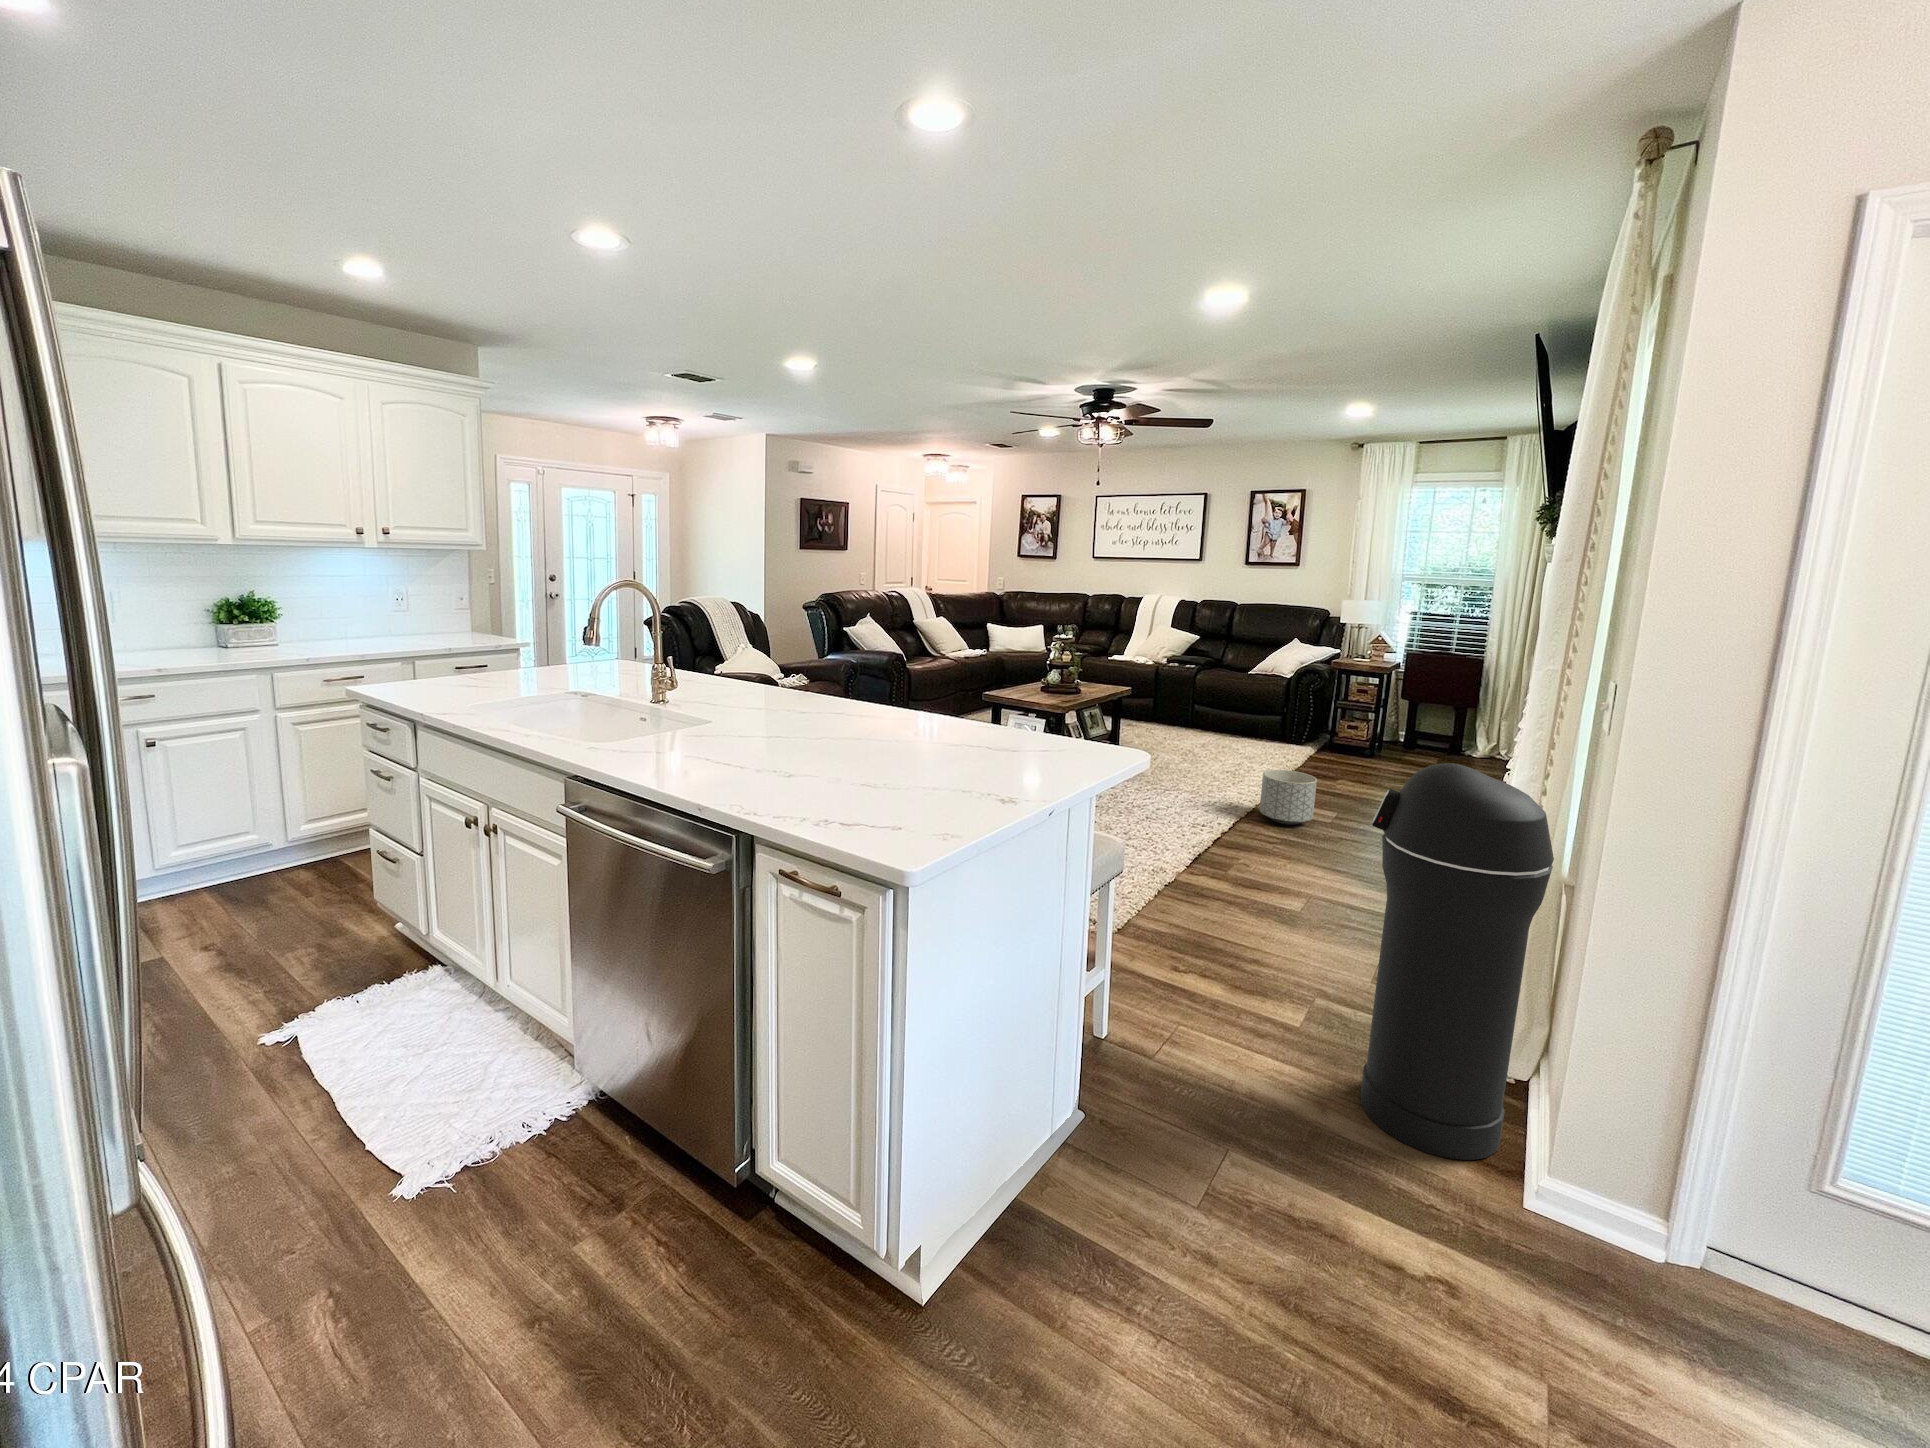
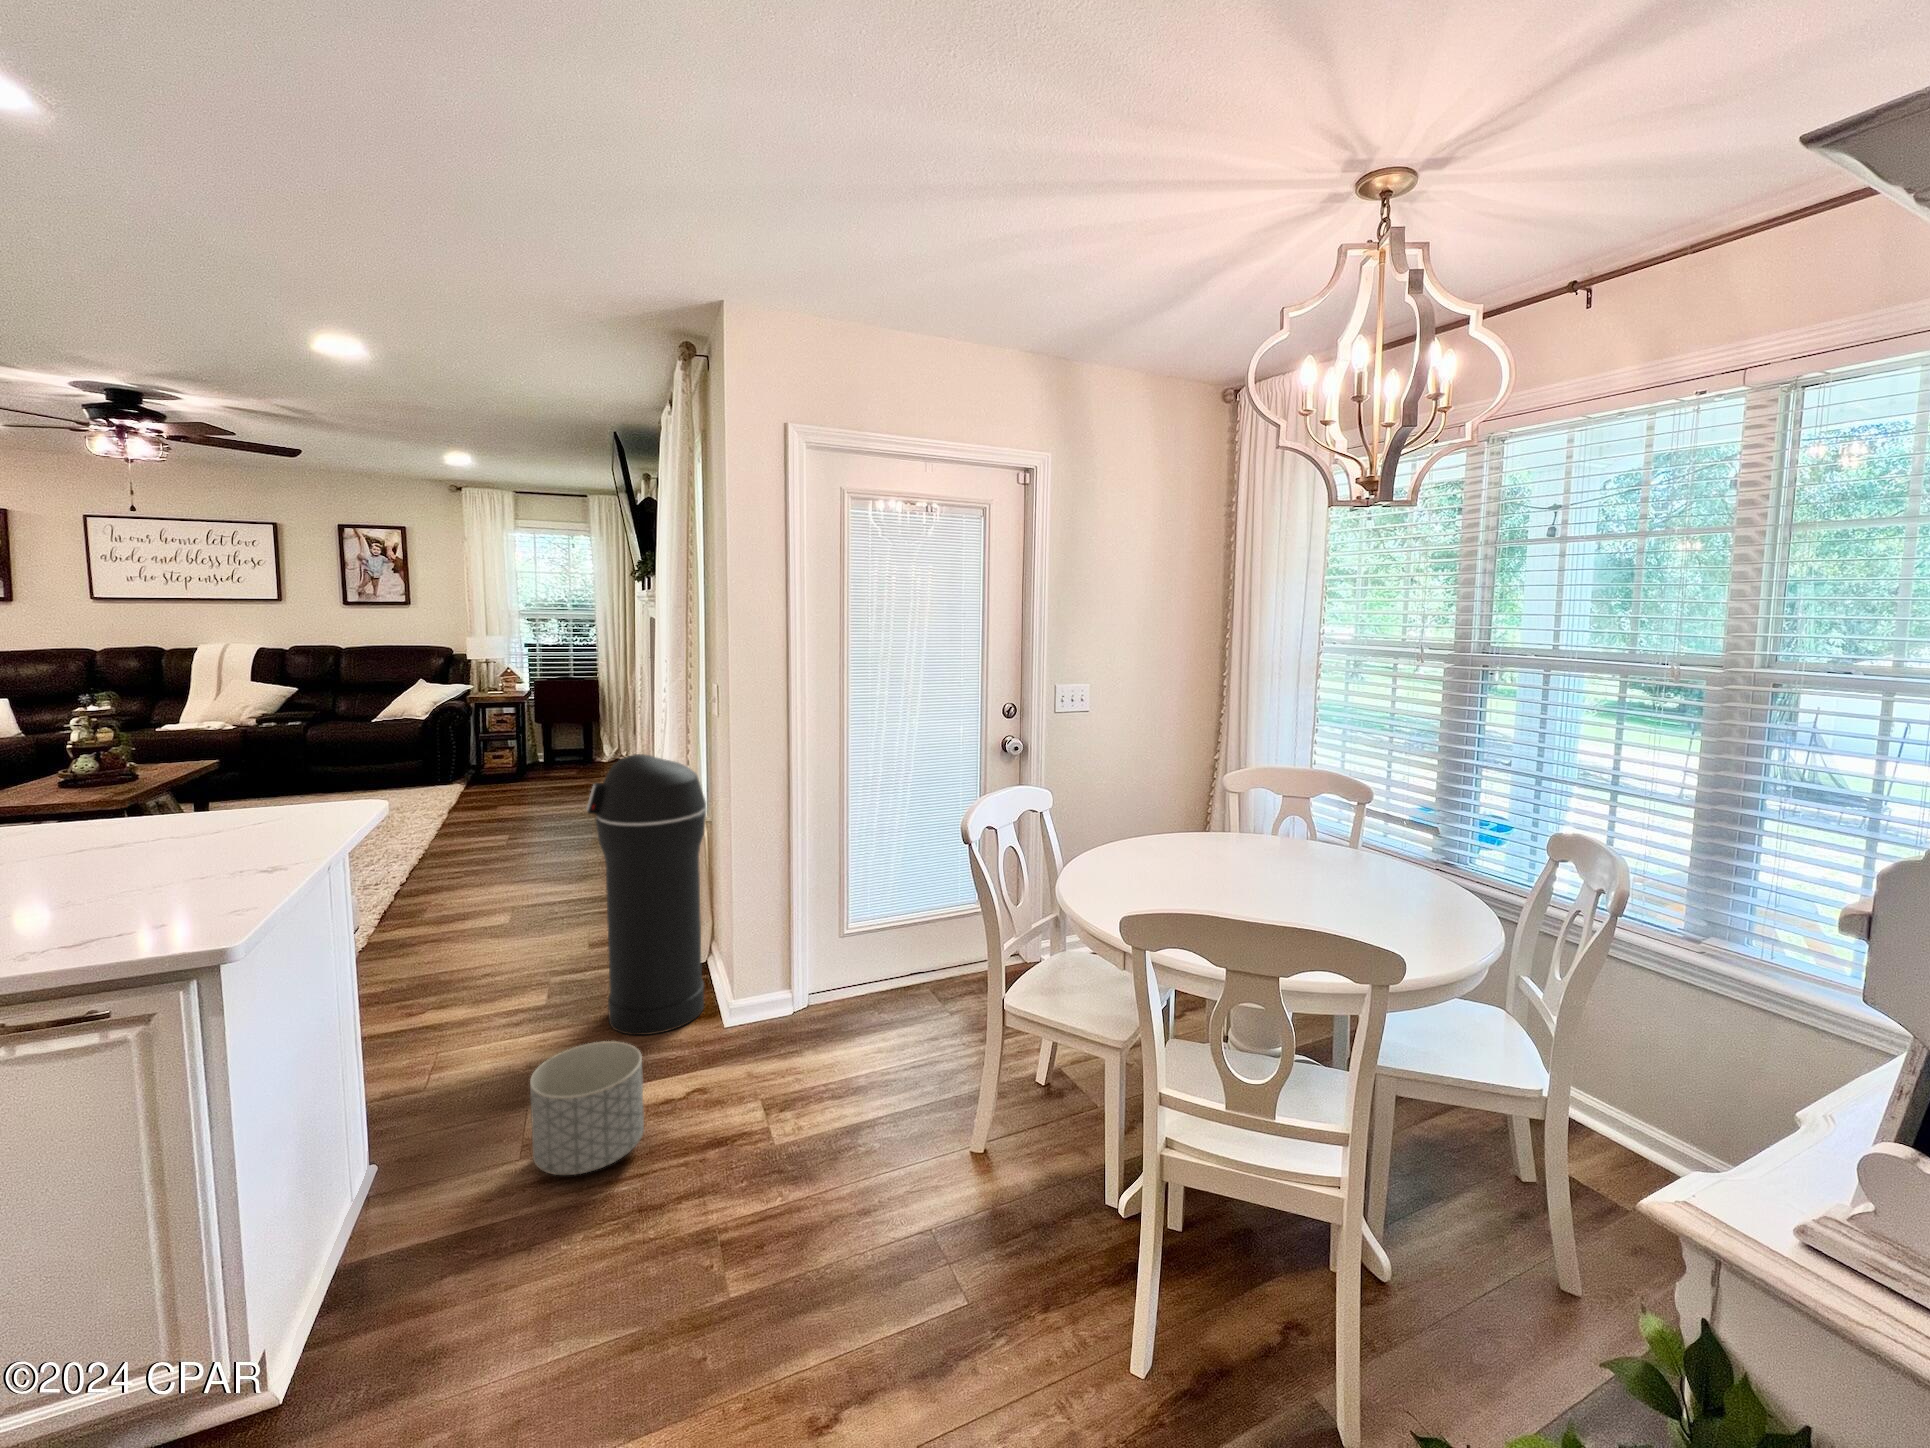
planter: present [1260,770,1317,825] -> present [530,1041,644,1175]

